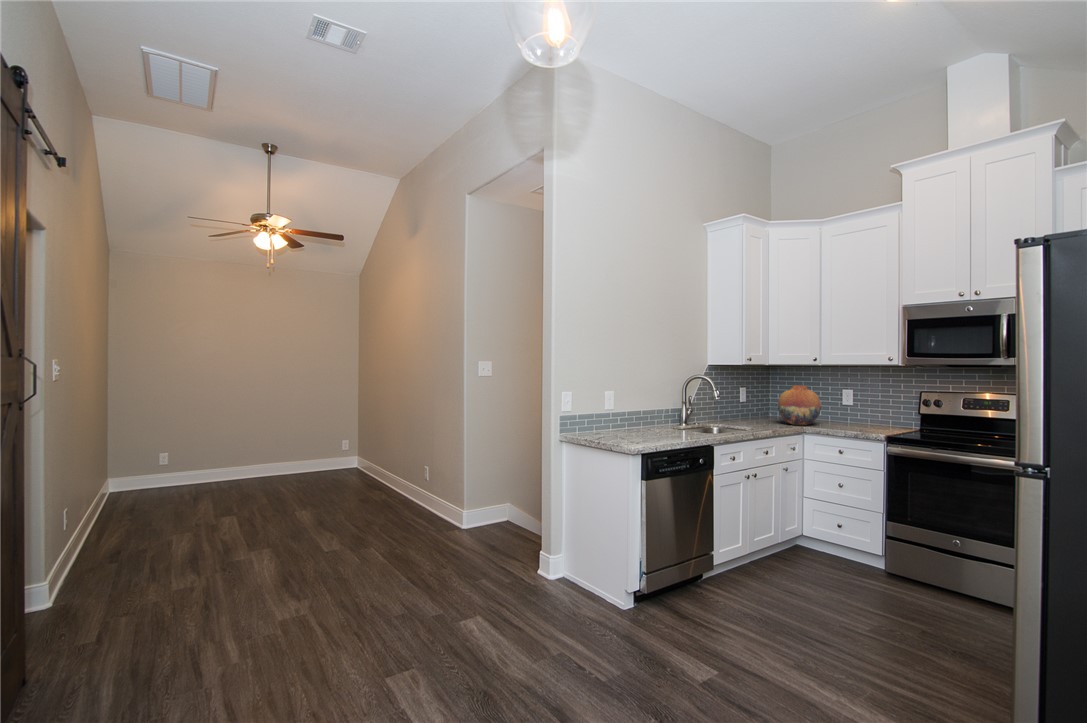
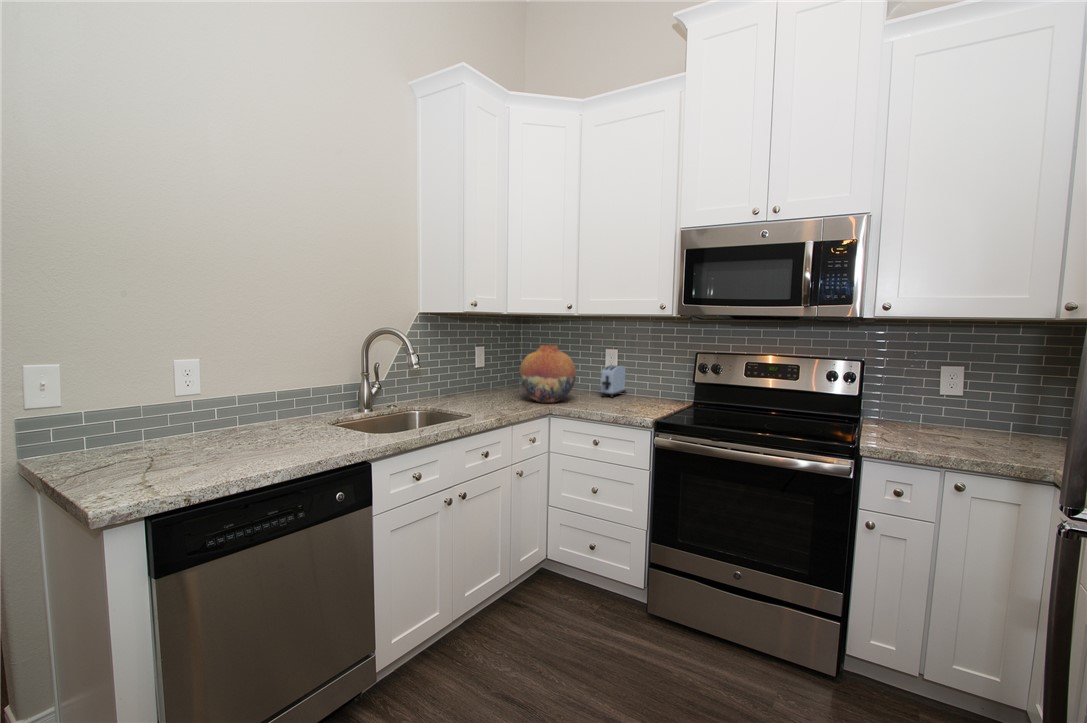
toaster: none [840,401,861,424] -> present [601,365,628,398]

